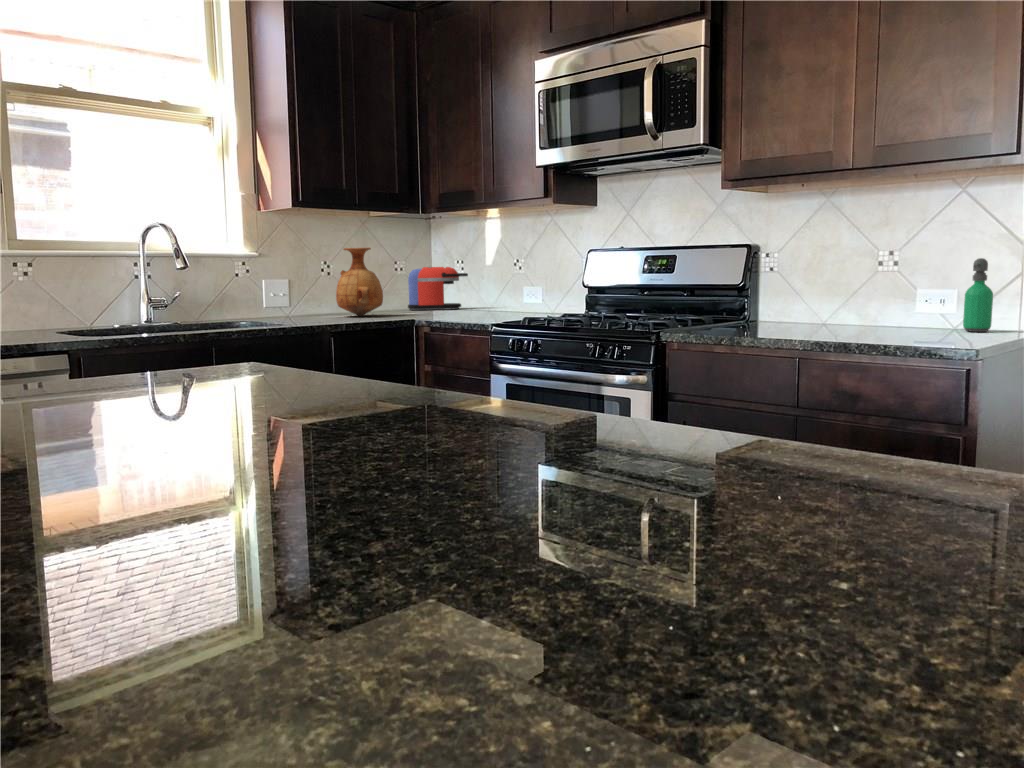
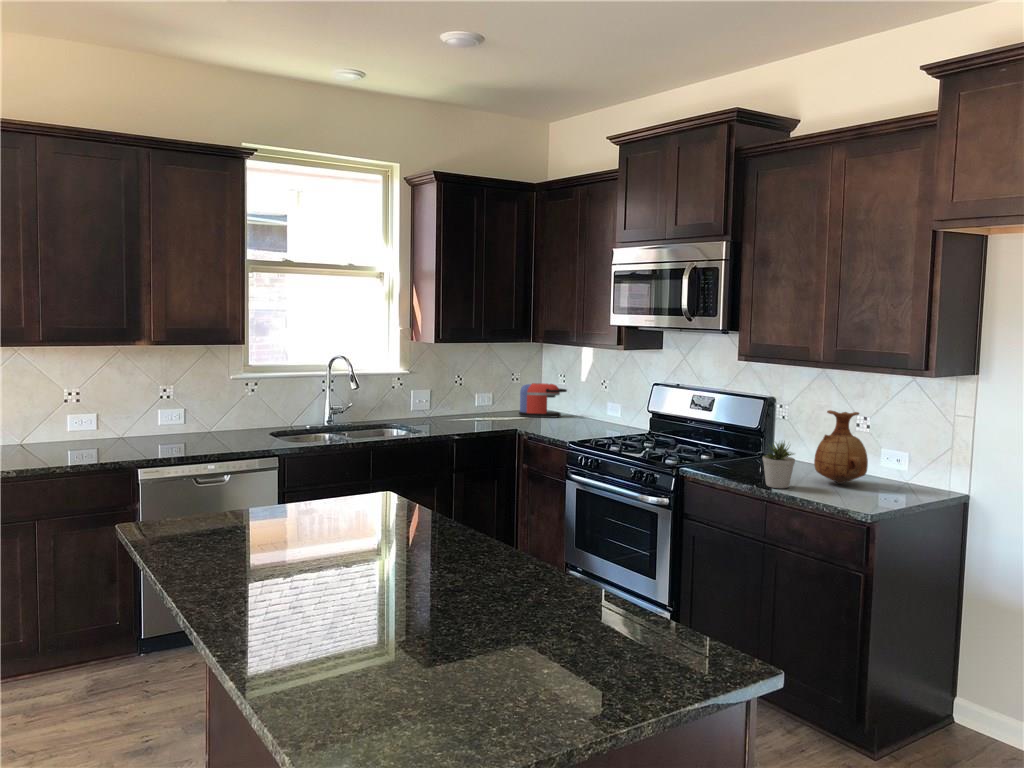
vase: present [336,248,383,316] -> present [814,410,868,484]
soap dispenser: present [963,258,993,332] -> none [904,432,926,487]
potted plant: none [790,269,839,340] -> present [763,441,795,488]

